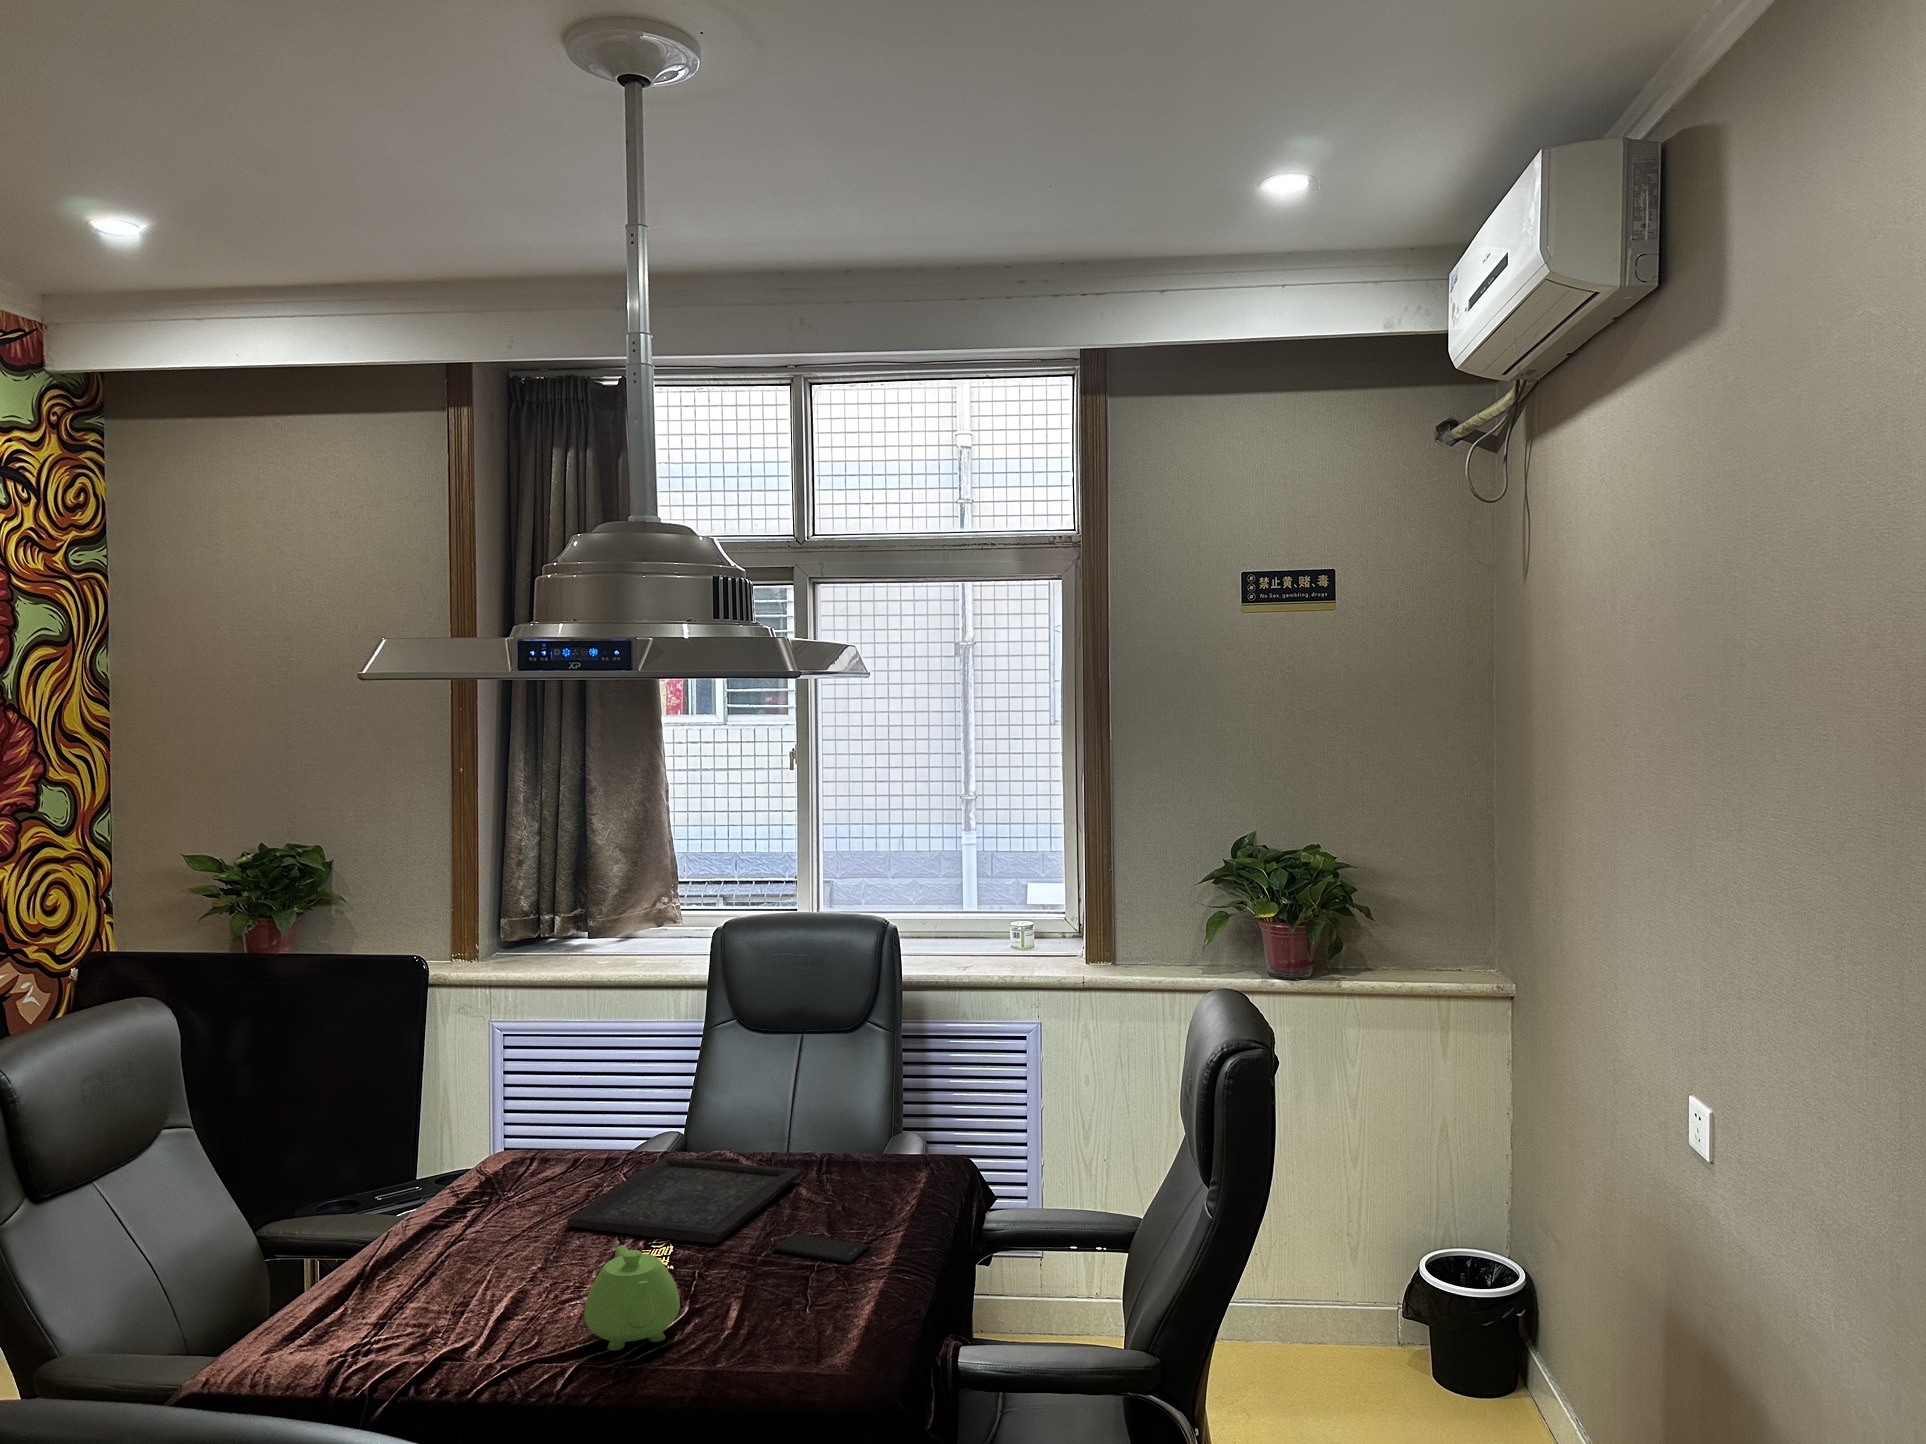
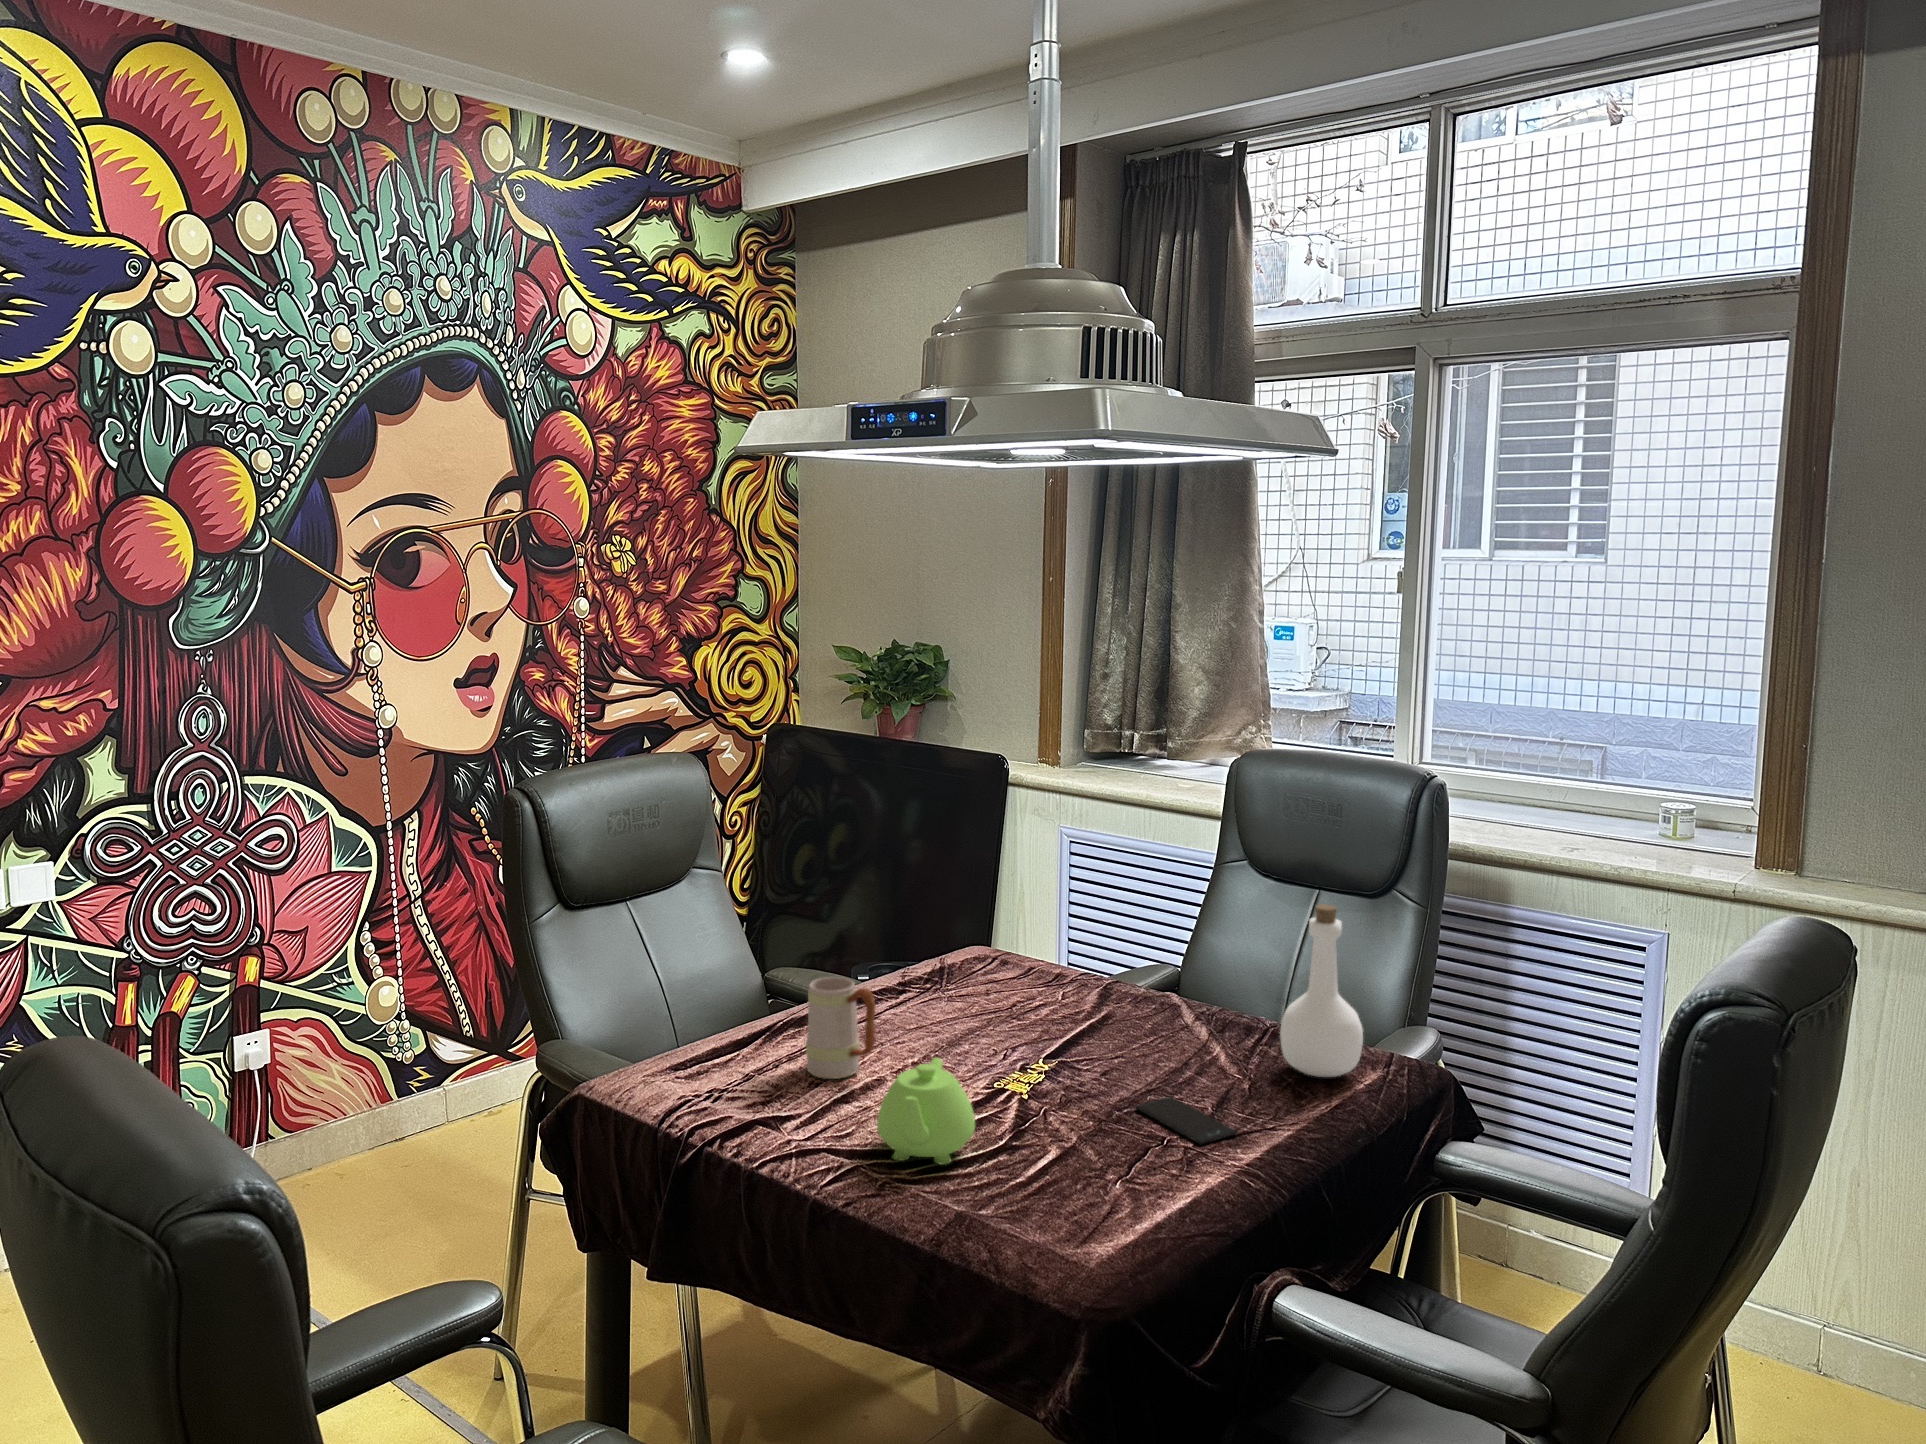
bottle: none [850,1042,917,1188] -> present [1280,904,1363,1077]
tray: present [567,1157,801,1243] -> none [969,987,1234,1085]
mug: none [440,1196,521,1305] -> present [806,977,876,1079]

